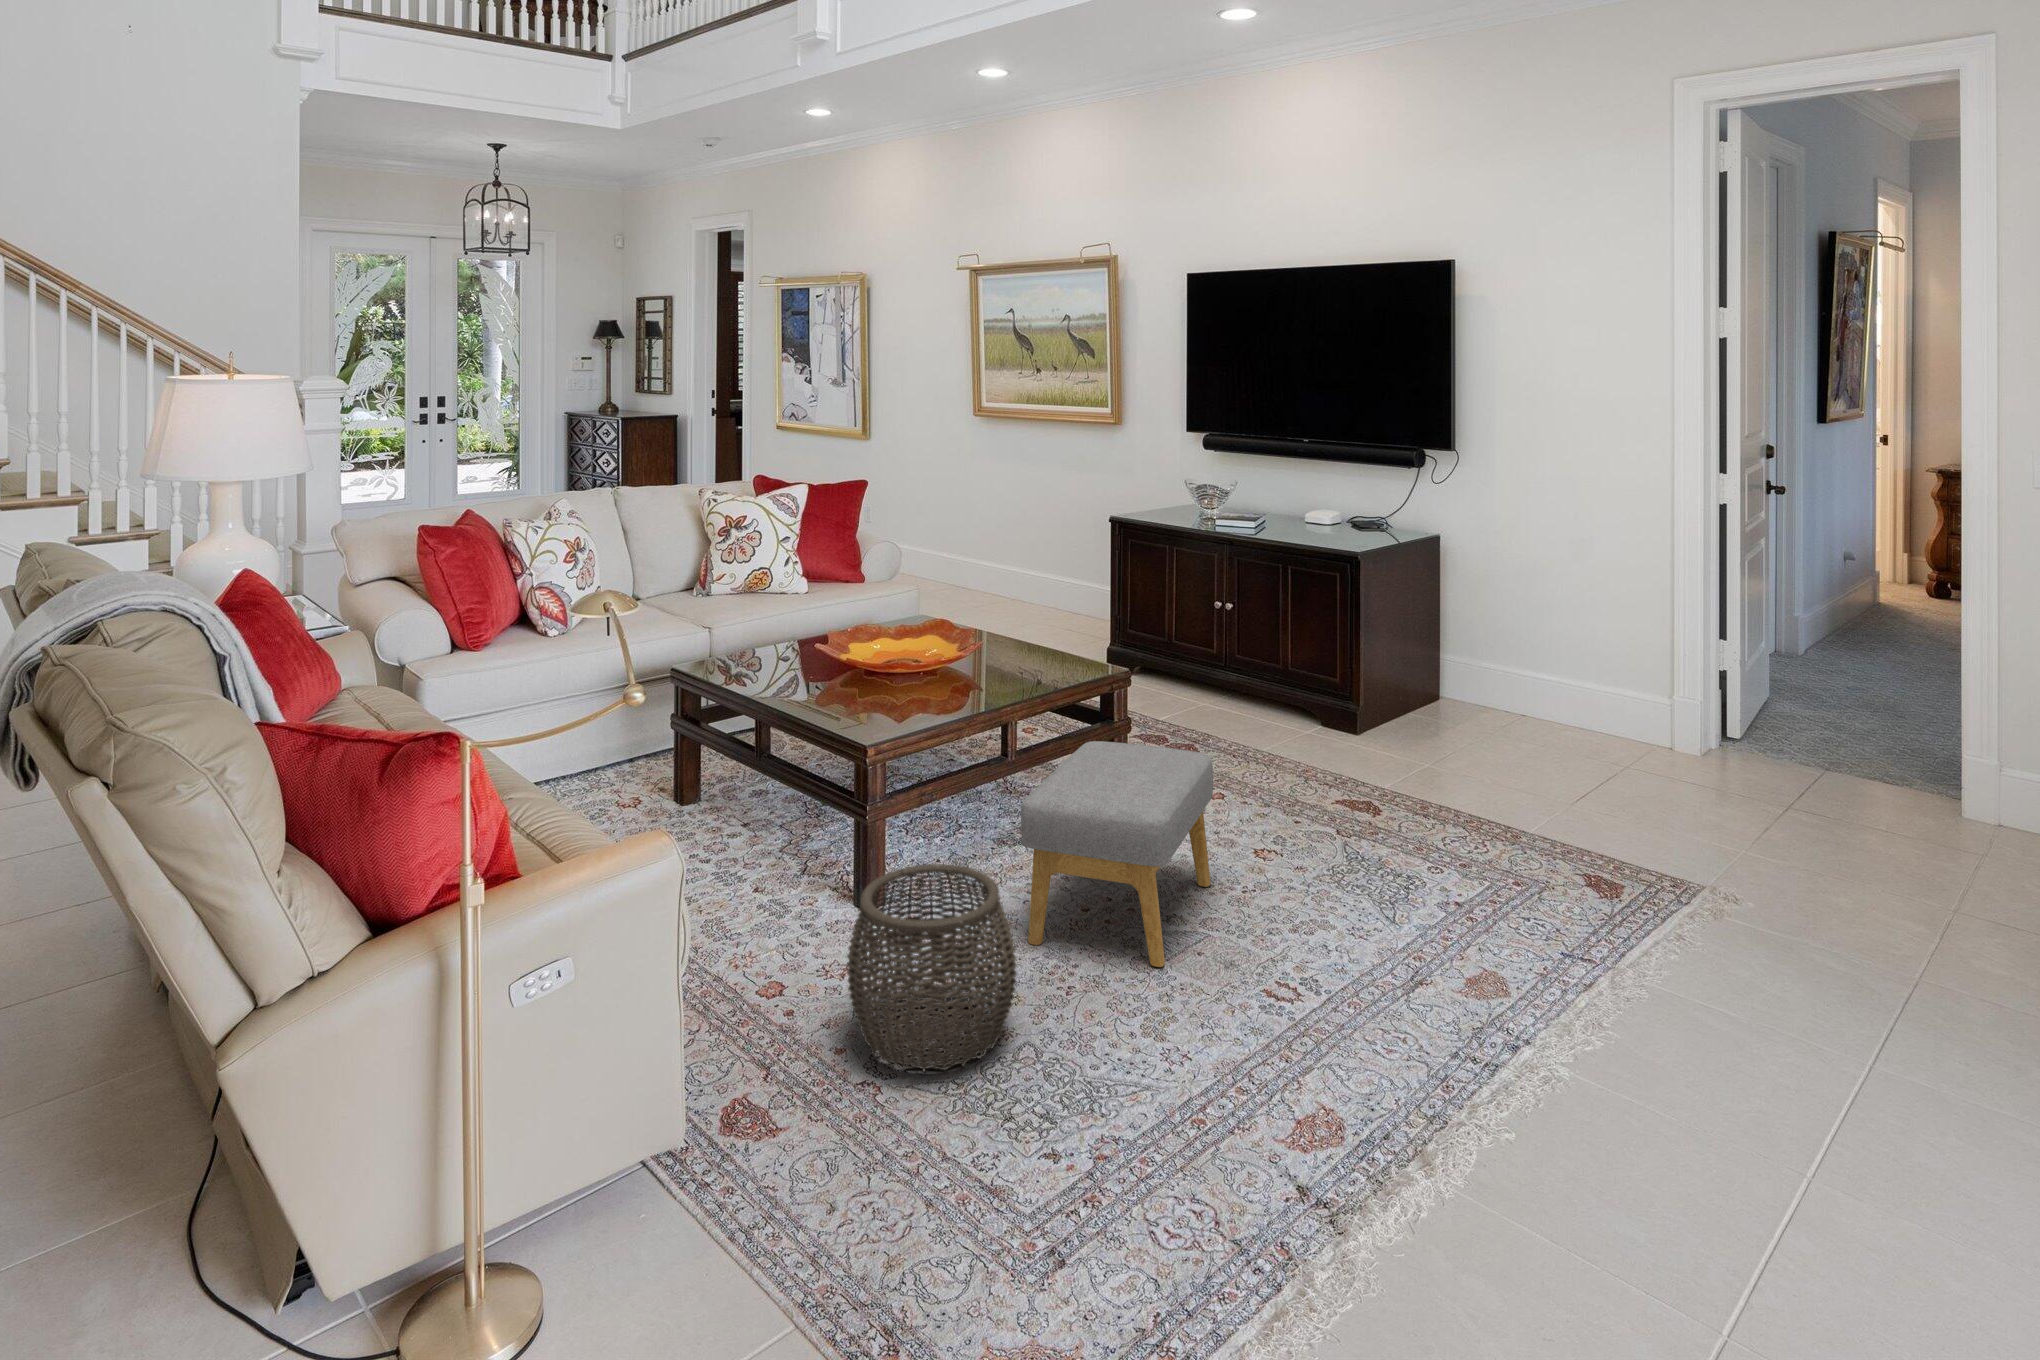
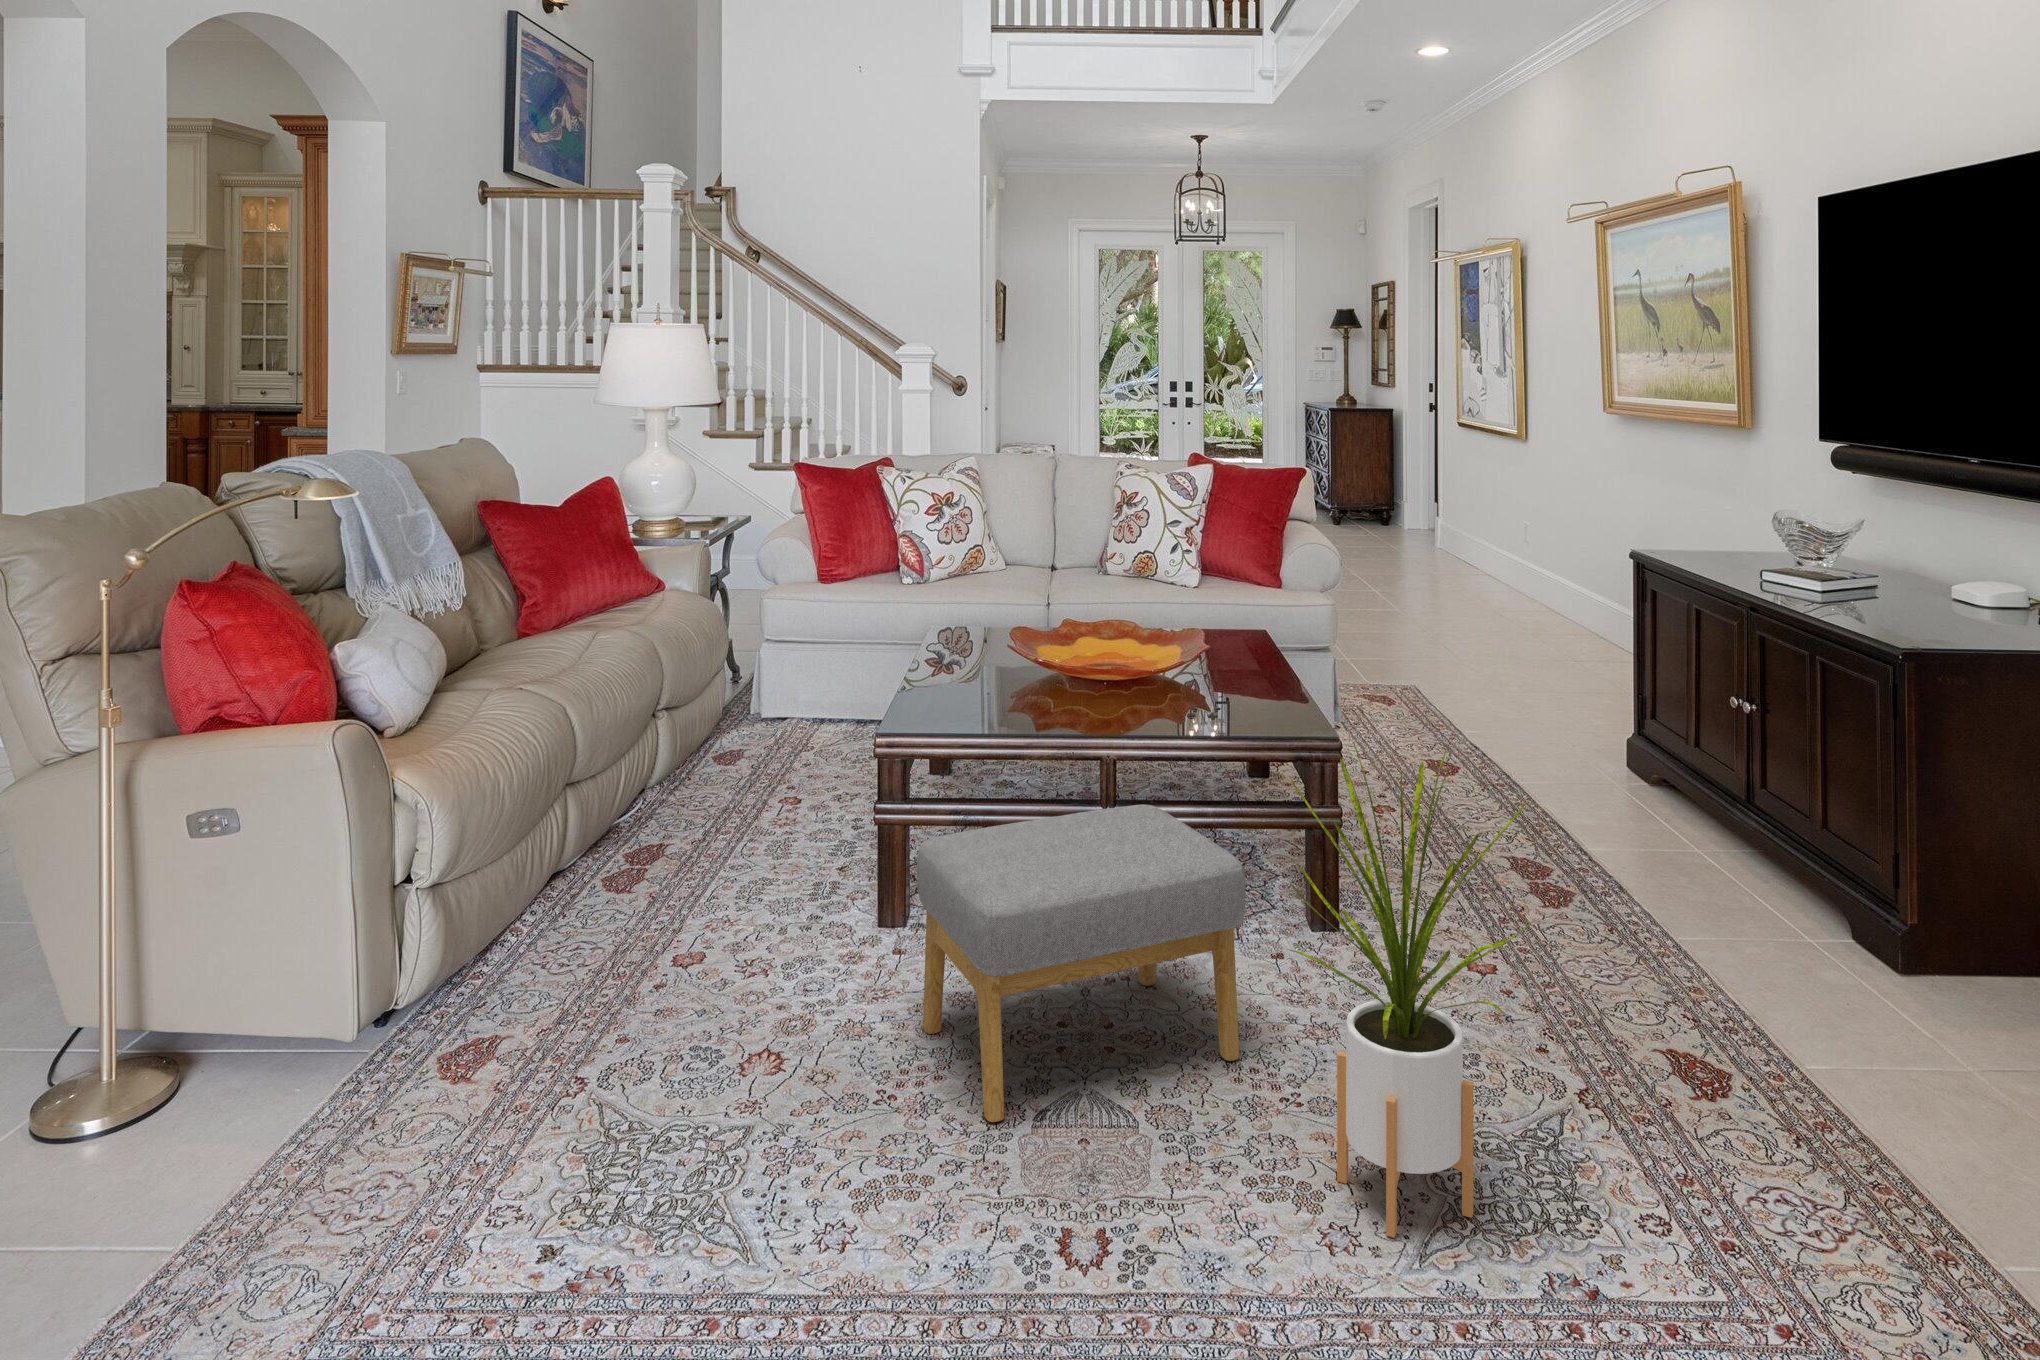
house plant: none [1302,642,1449,925] -> present [1287,740,1533,1238]
woven basket: present [846,864,1017,1071] -> none [562,863,780,1114]

